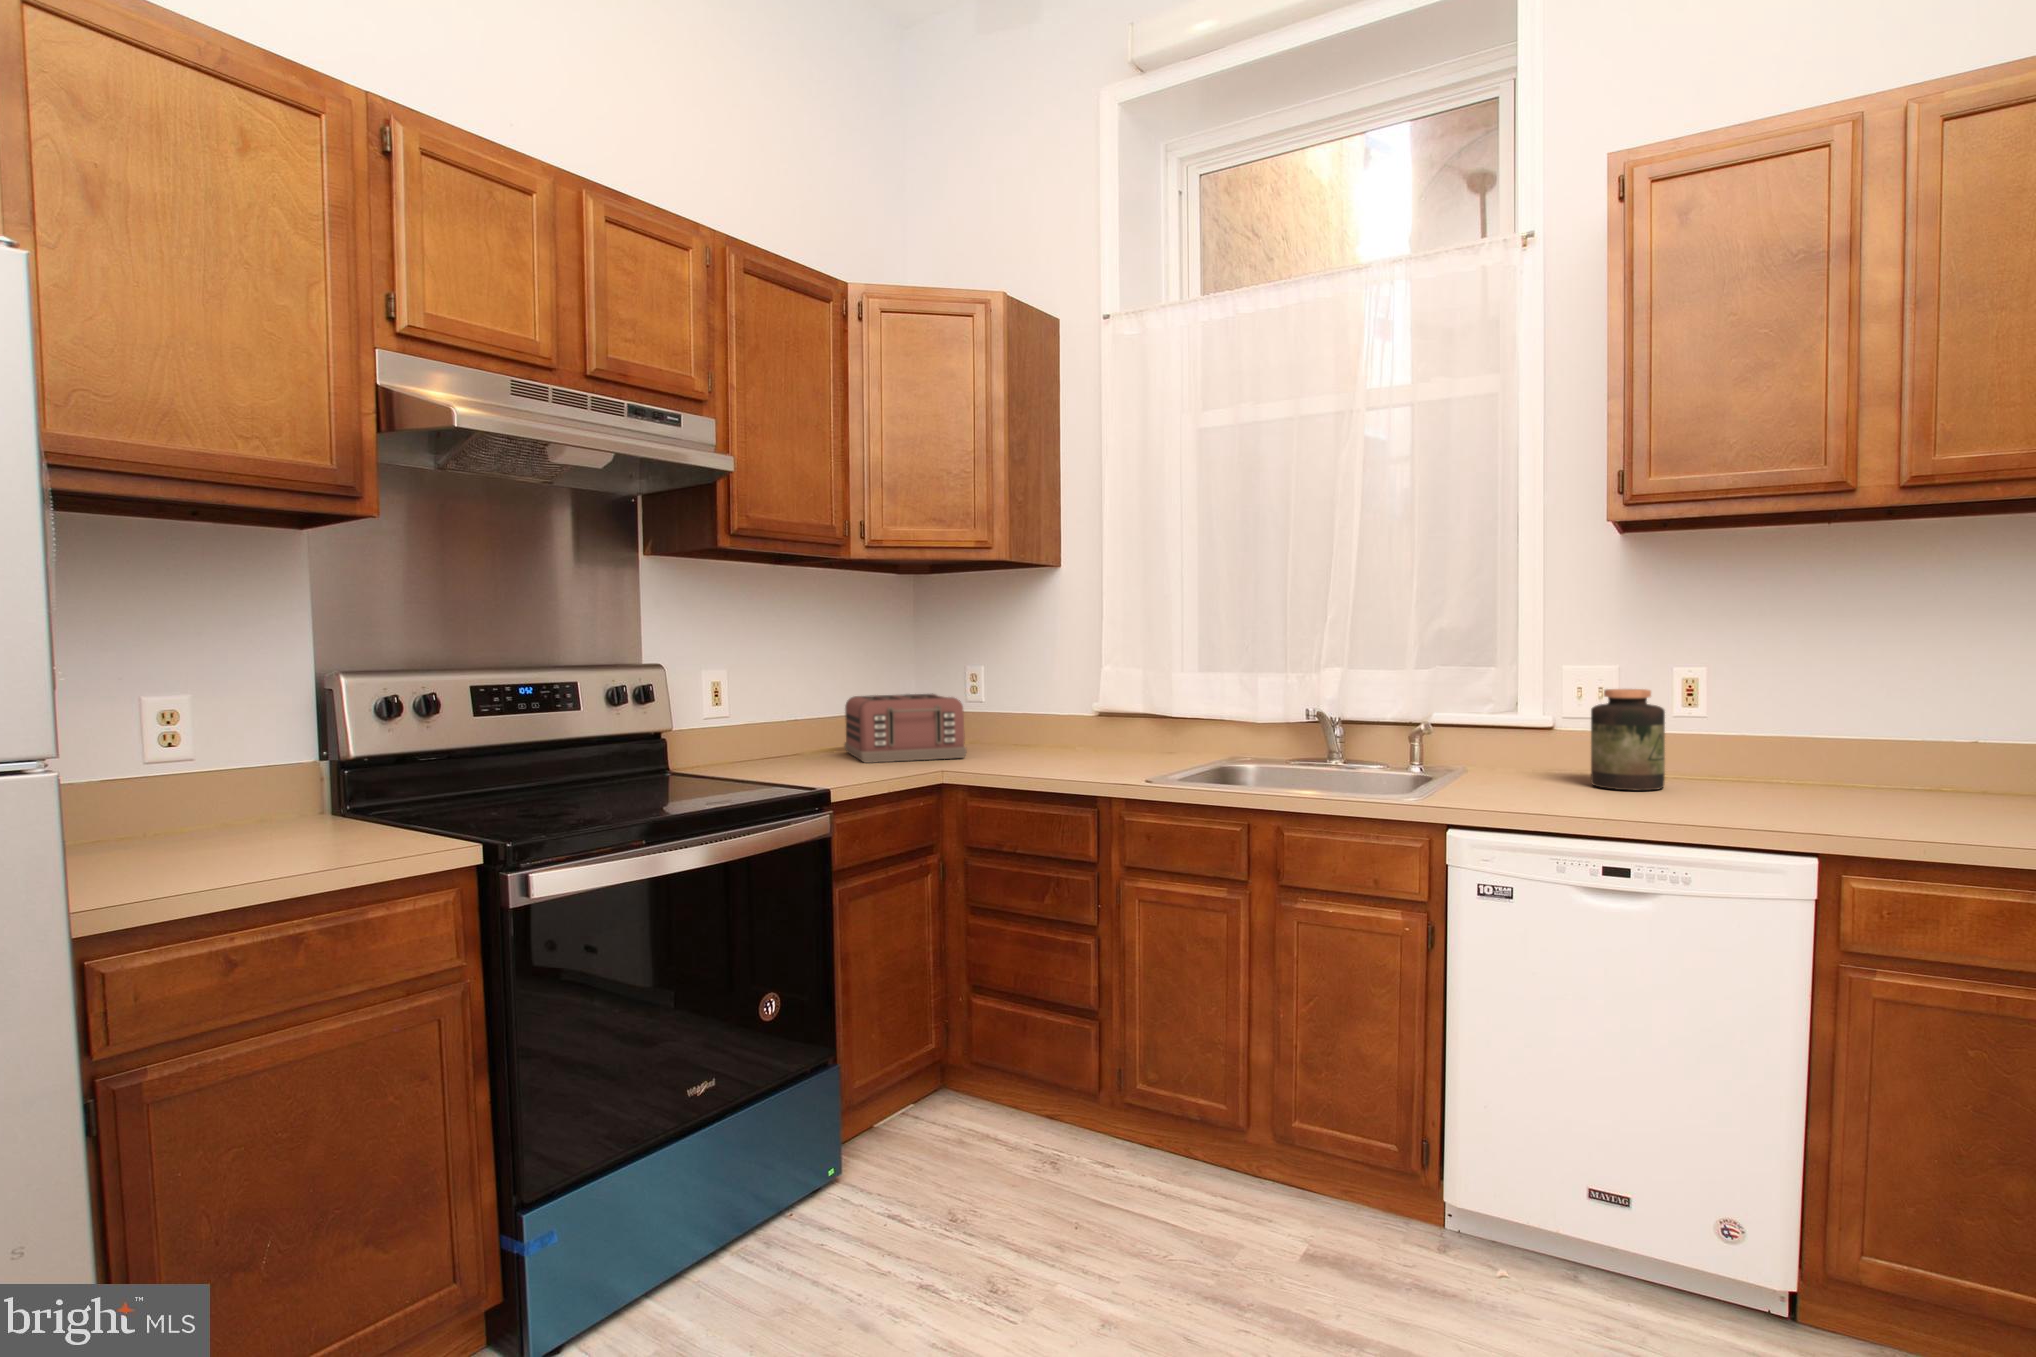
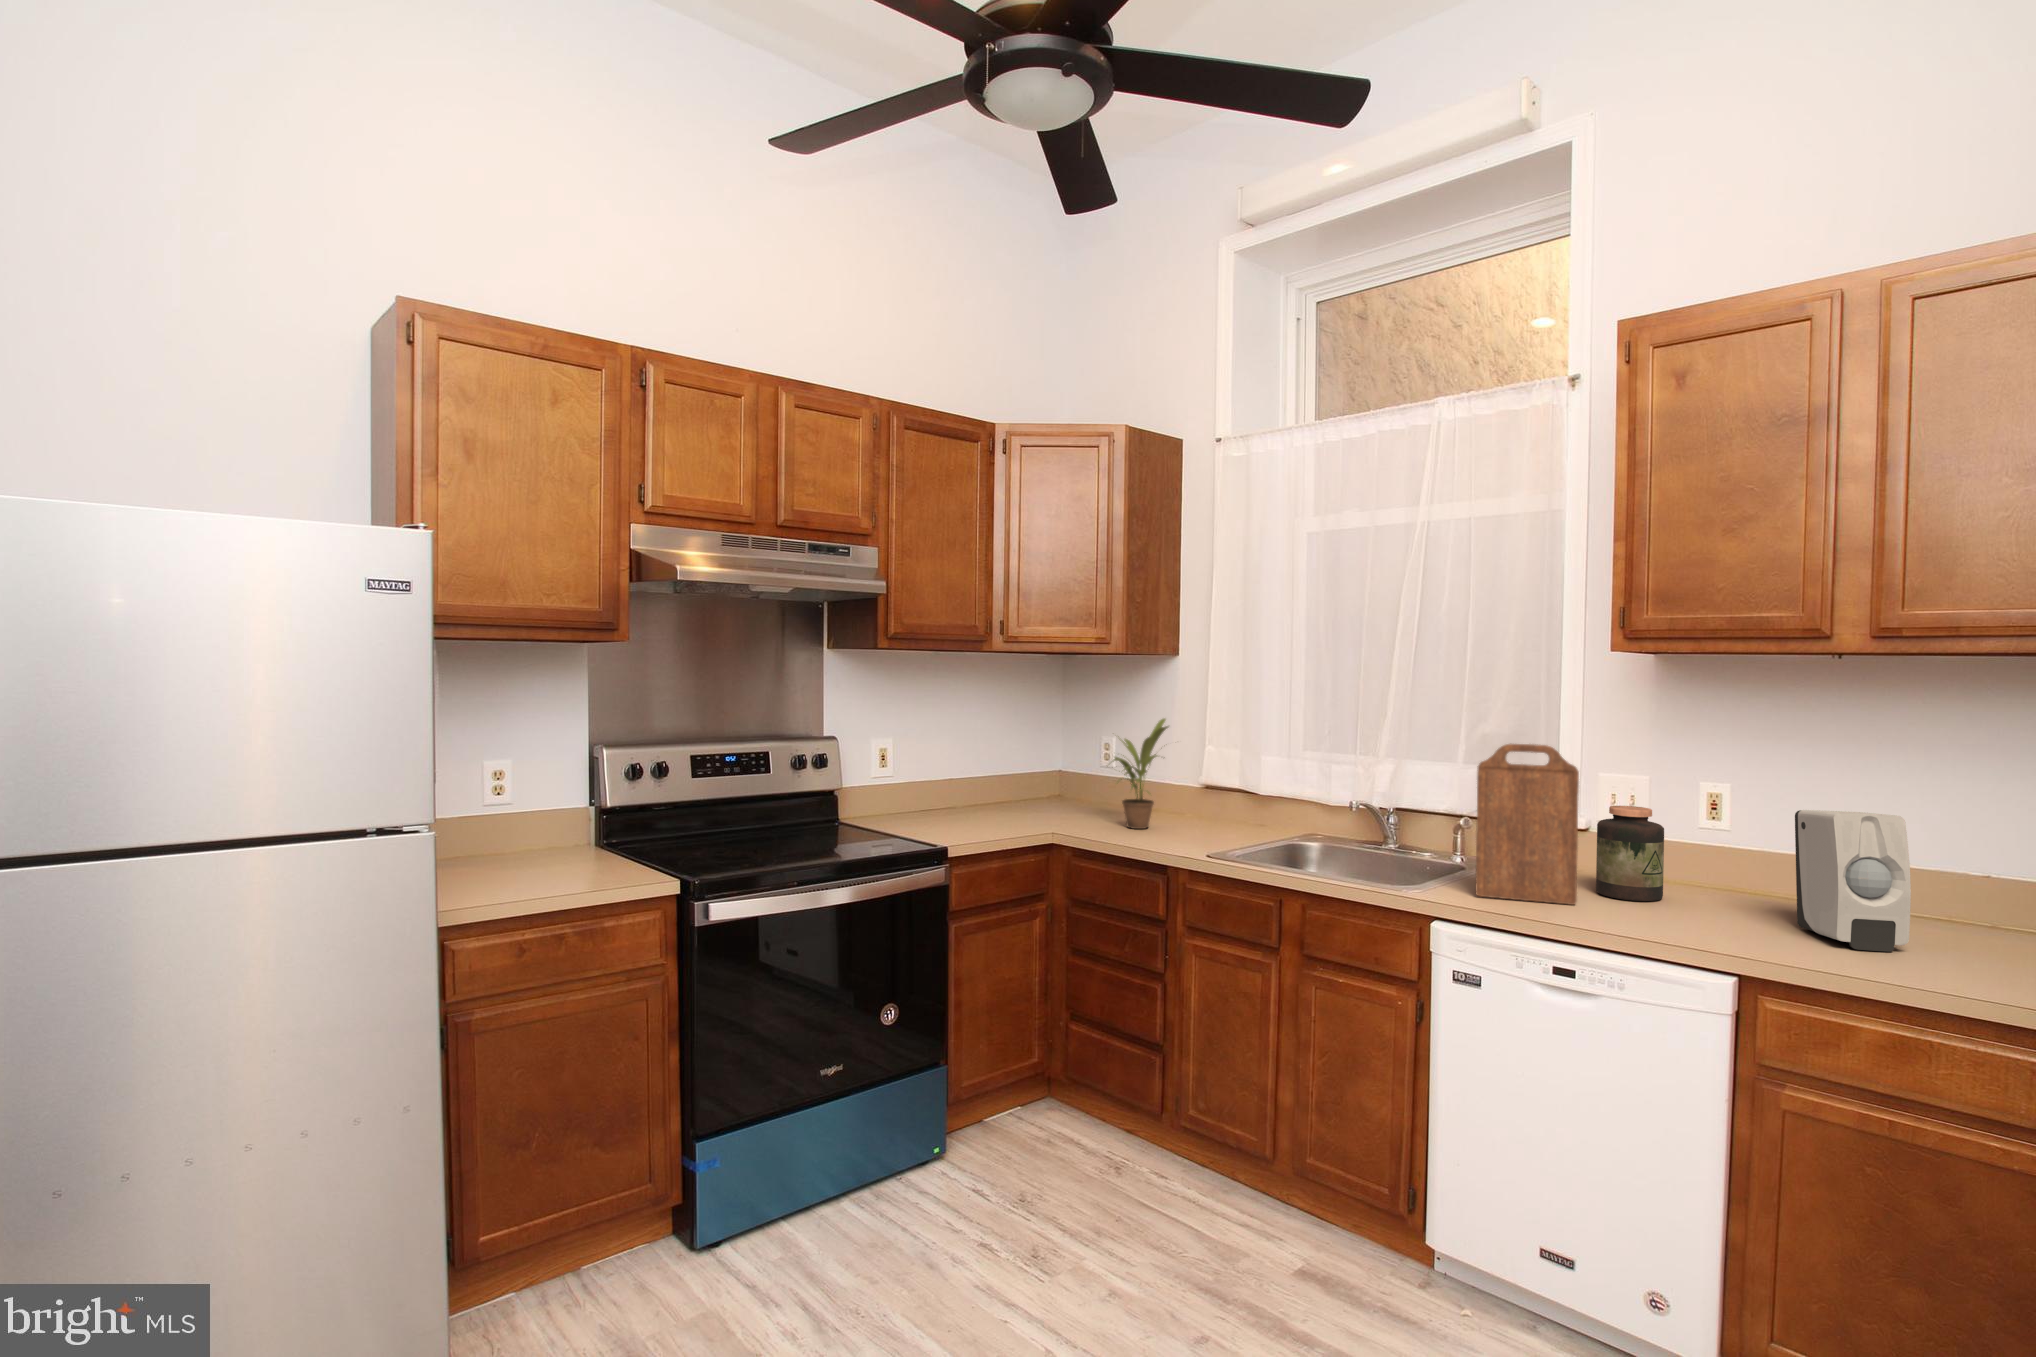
cutting board: none [1478,619,1591,798] -> present [1475,744,1579,905]
potted plant: none [994,635,1083,763] -> present [1113,719,1168,829]
soap dispenser: none [1822,667,1966,815] -> present [1795,810,1911,952]
toaster: present [844,694,967,763] -> none [989,760,1084,819]

